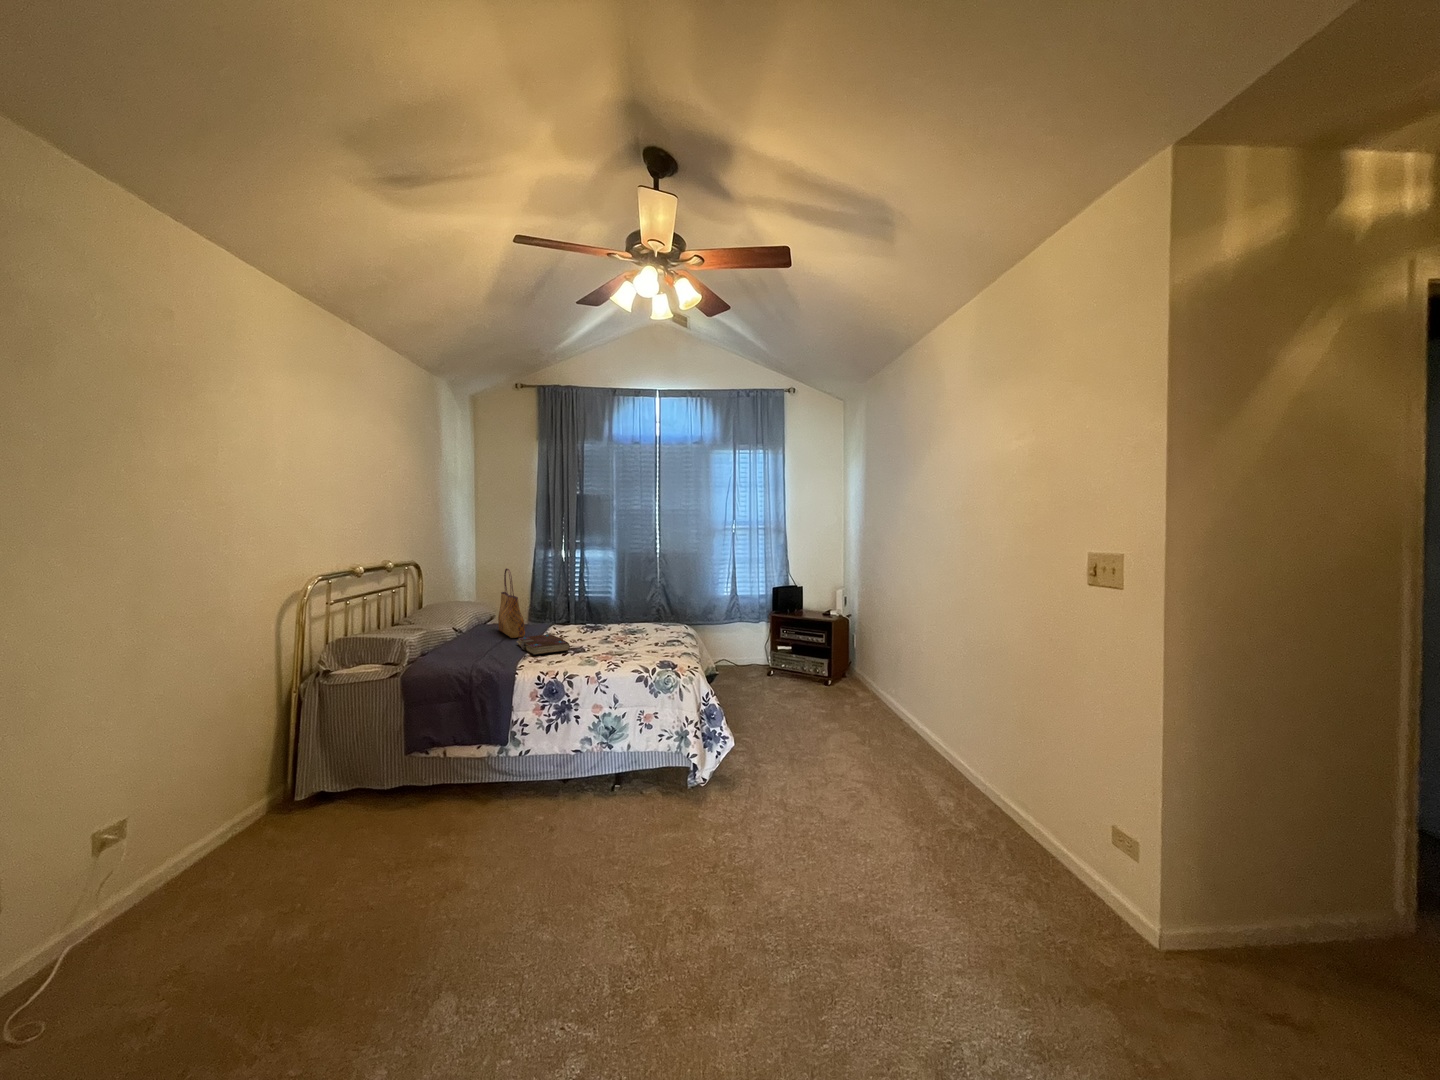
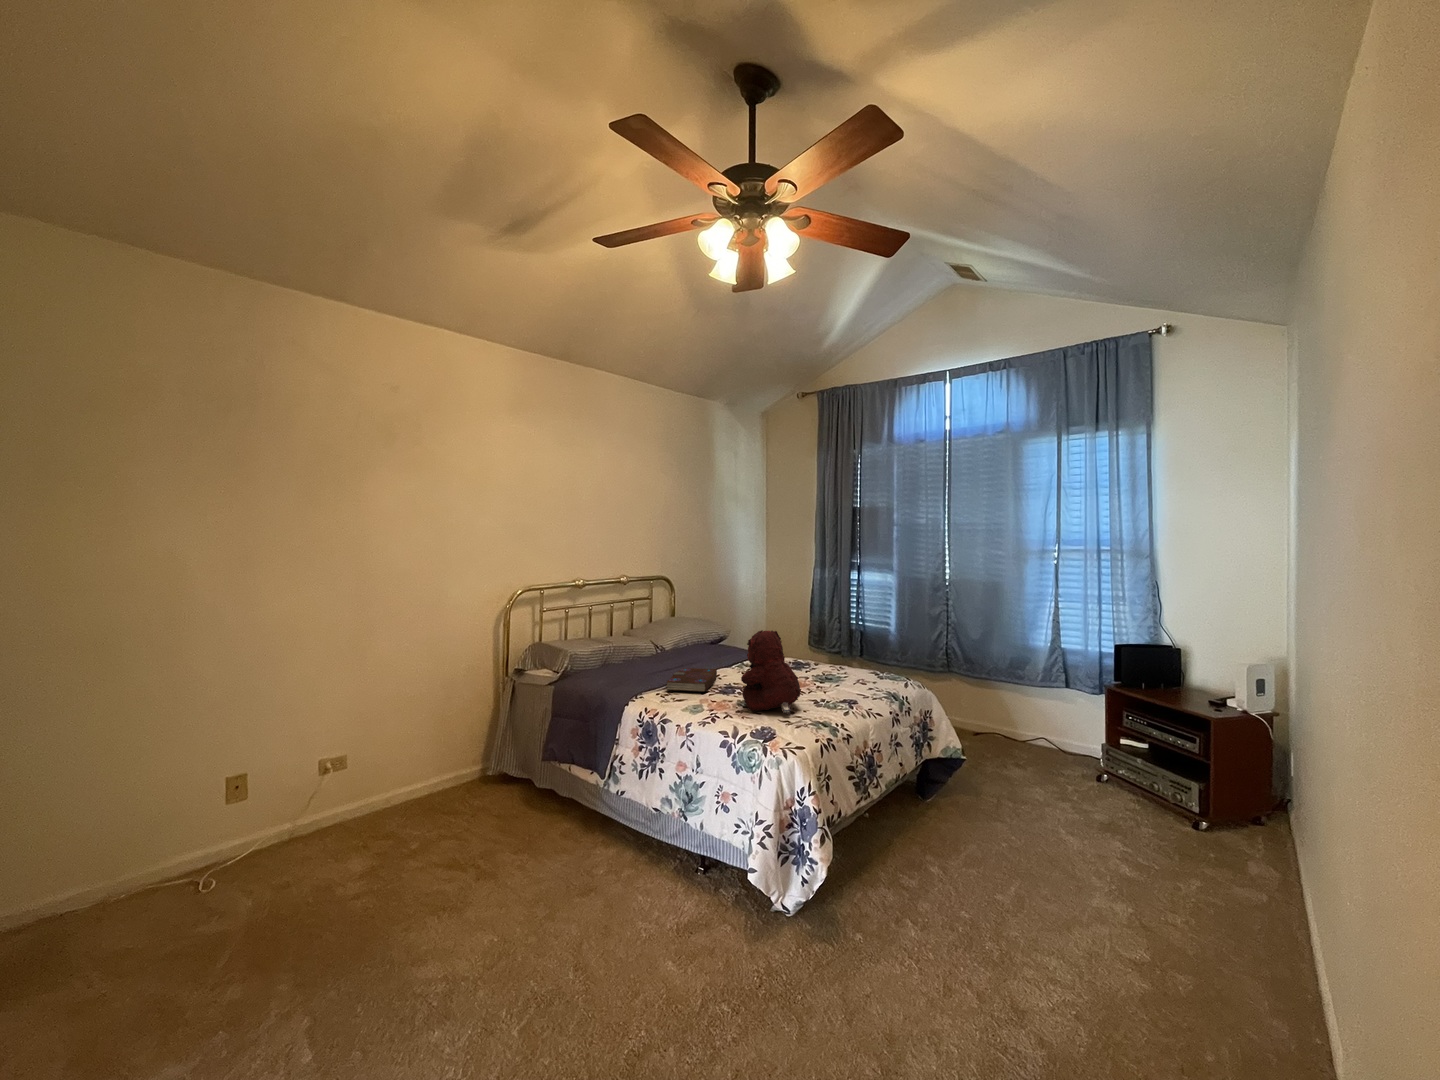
tote bag: present [498,568,525,638] -> none [690,593,714,667]
teddy bear: none [612,589,662,655] -> present [741,630,801,714]

